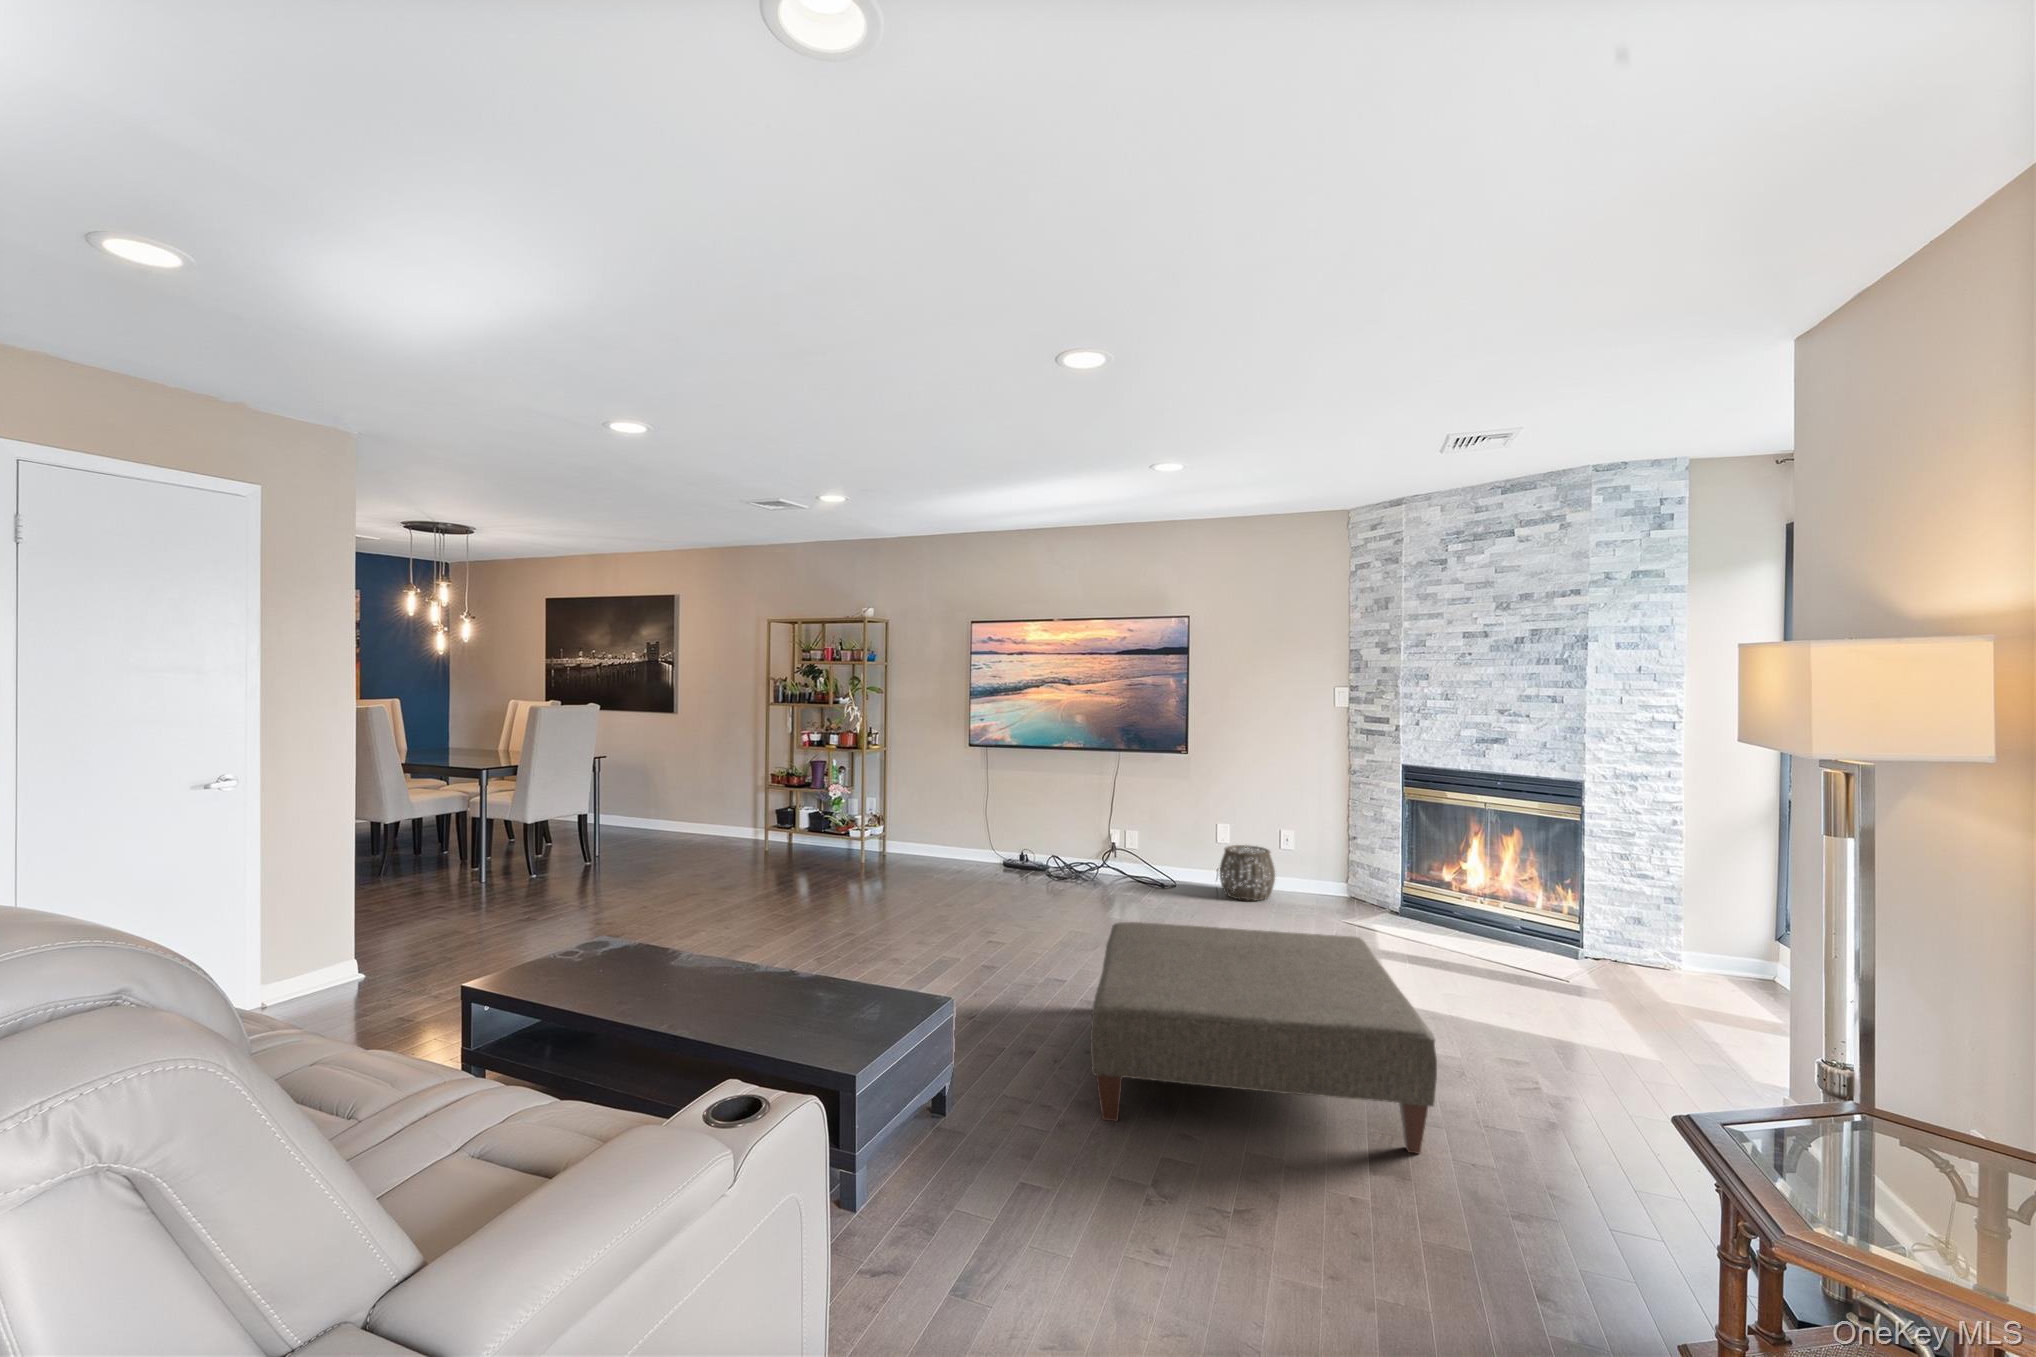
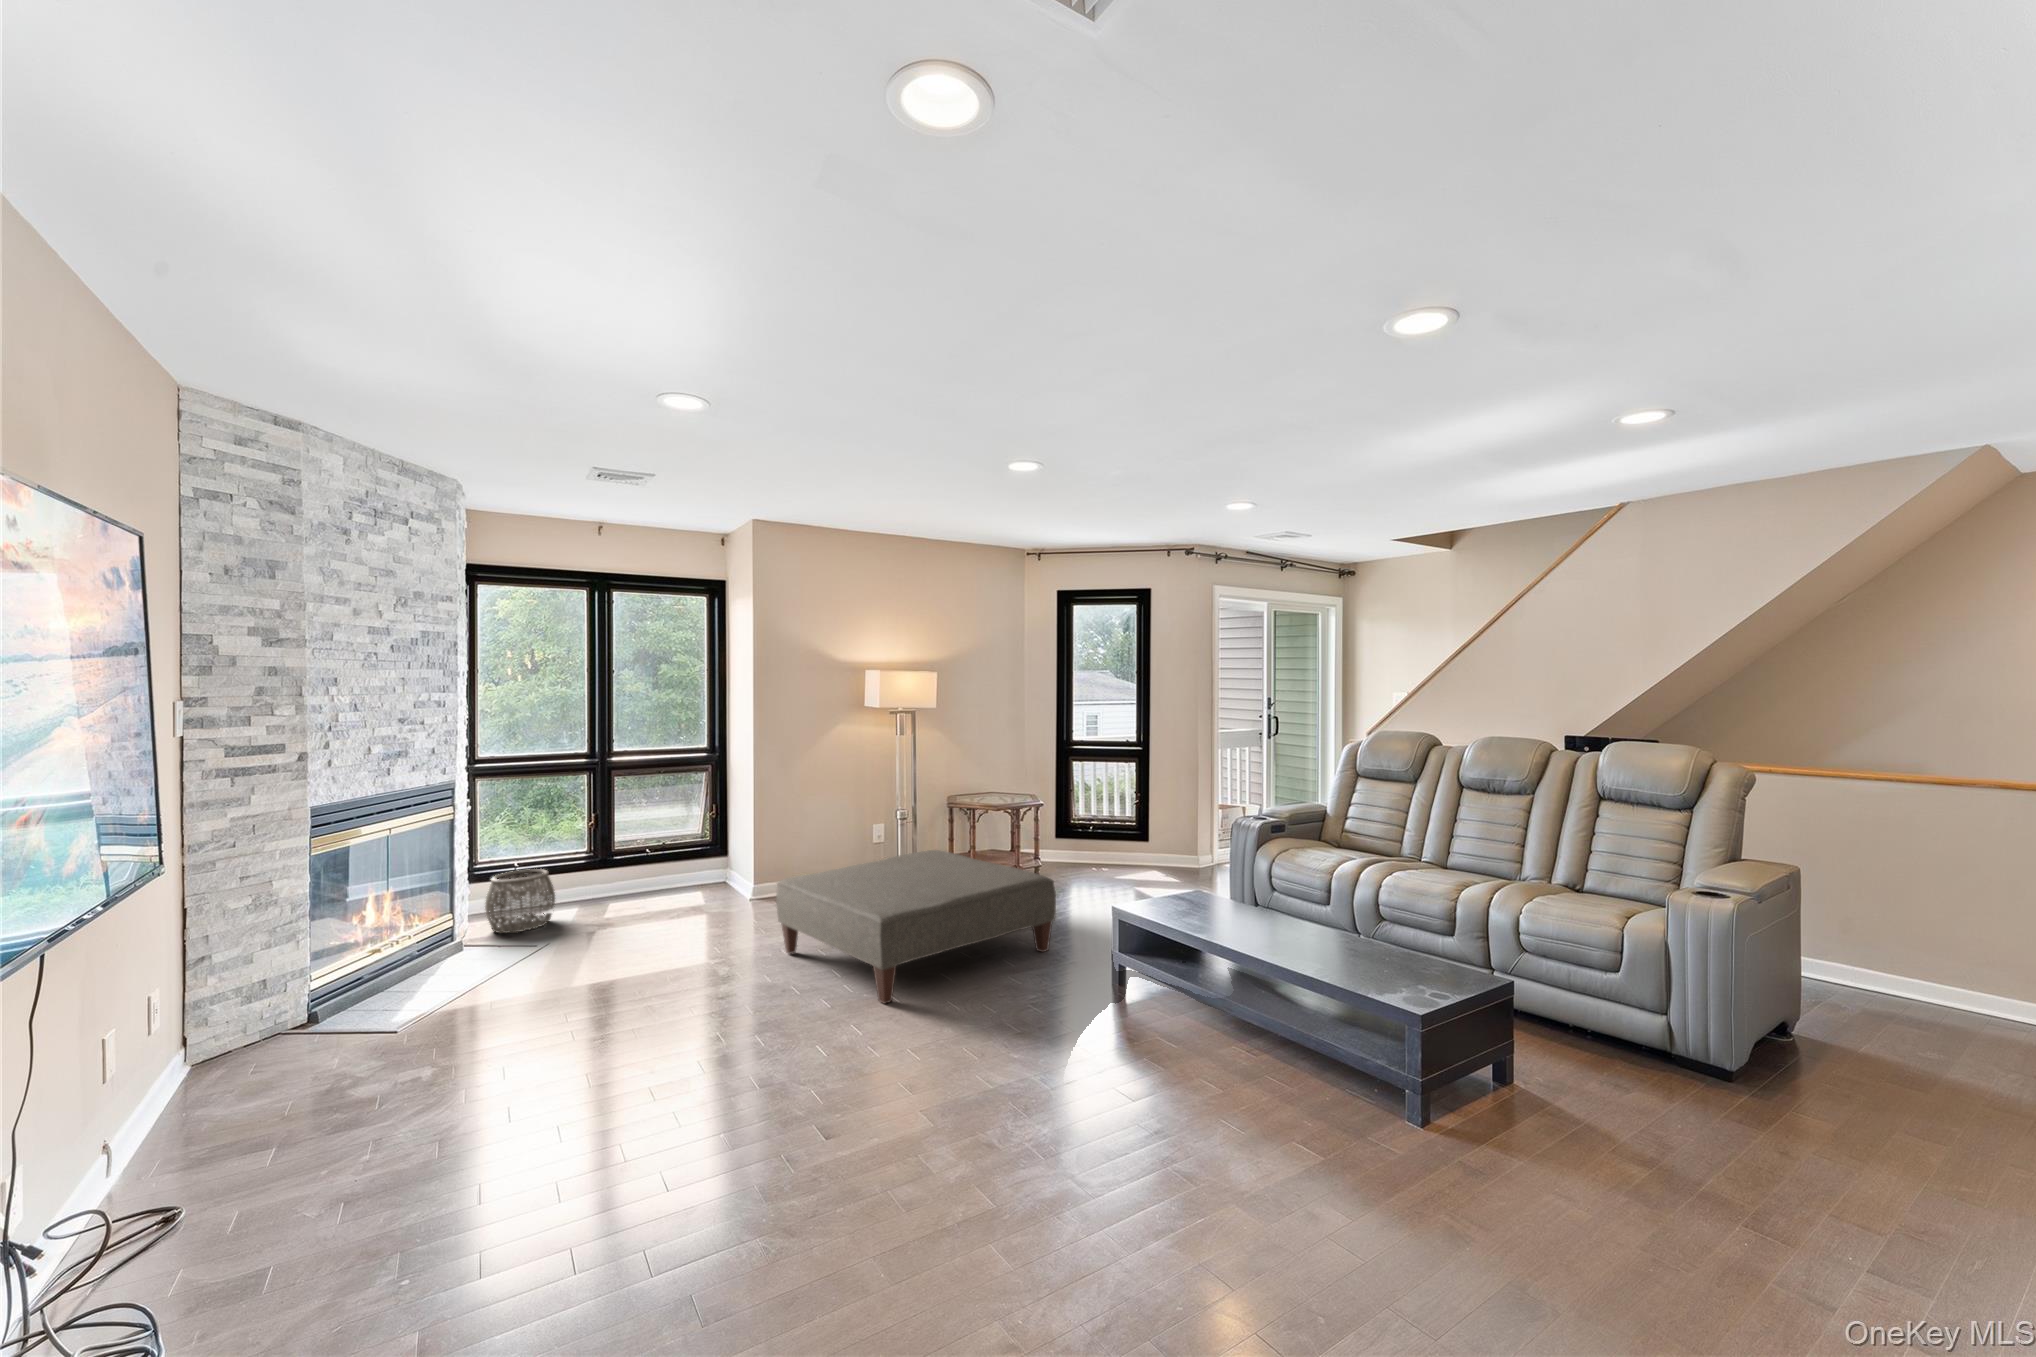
woven basket: present [1220,845,1275,901] -> present [485,869,555,933]

